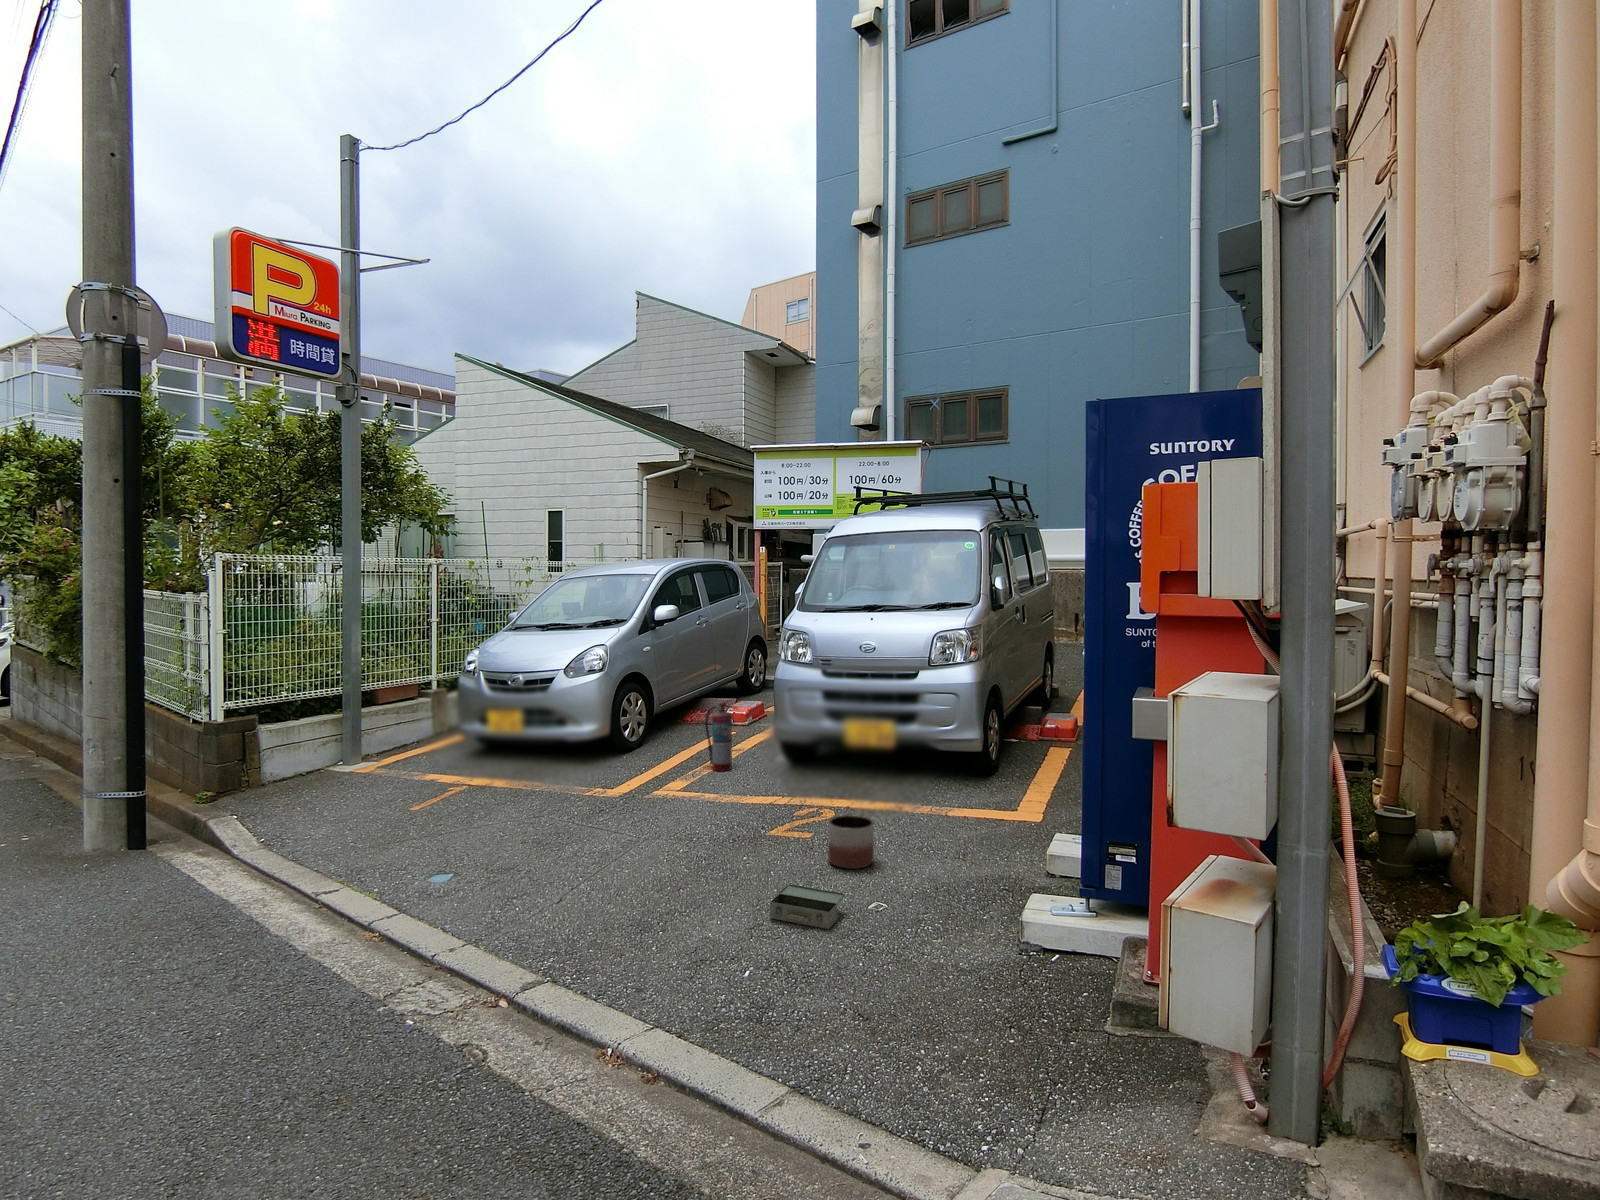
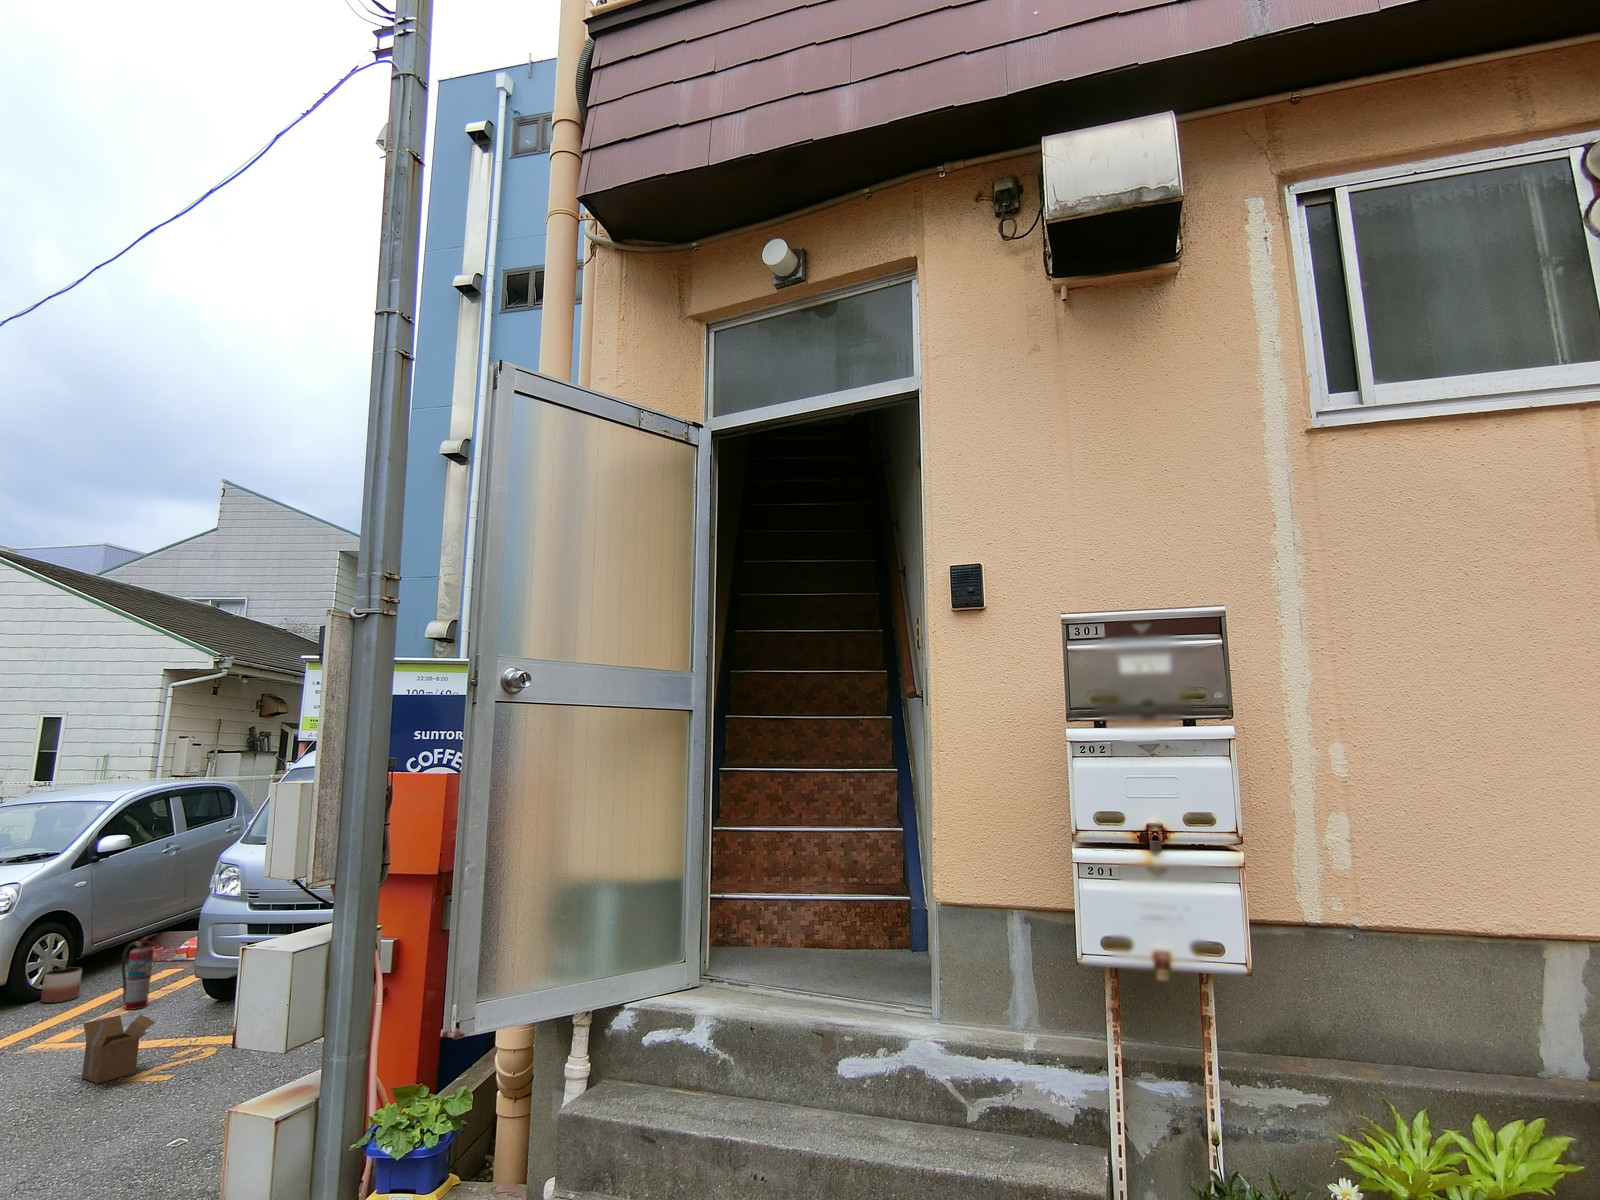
cardboard box: none [718,781,785,851] -> present [82,1015,155,1084]
planter: present [828,815,874,869] -> present [41,967,82,1003]
toolbox: present [770,884,845,929] -> none [77,1105,162,1139]

